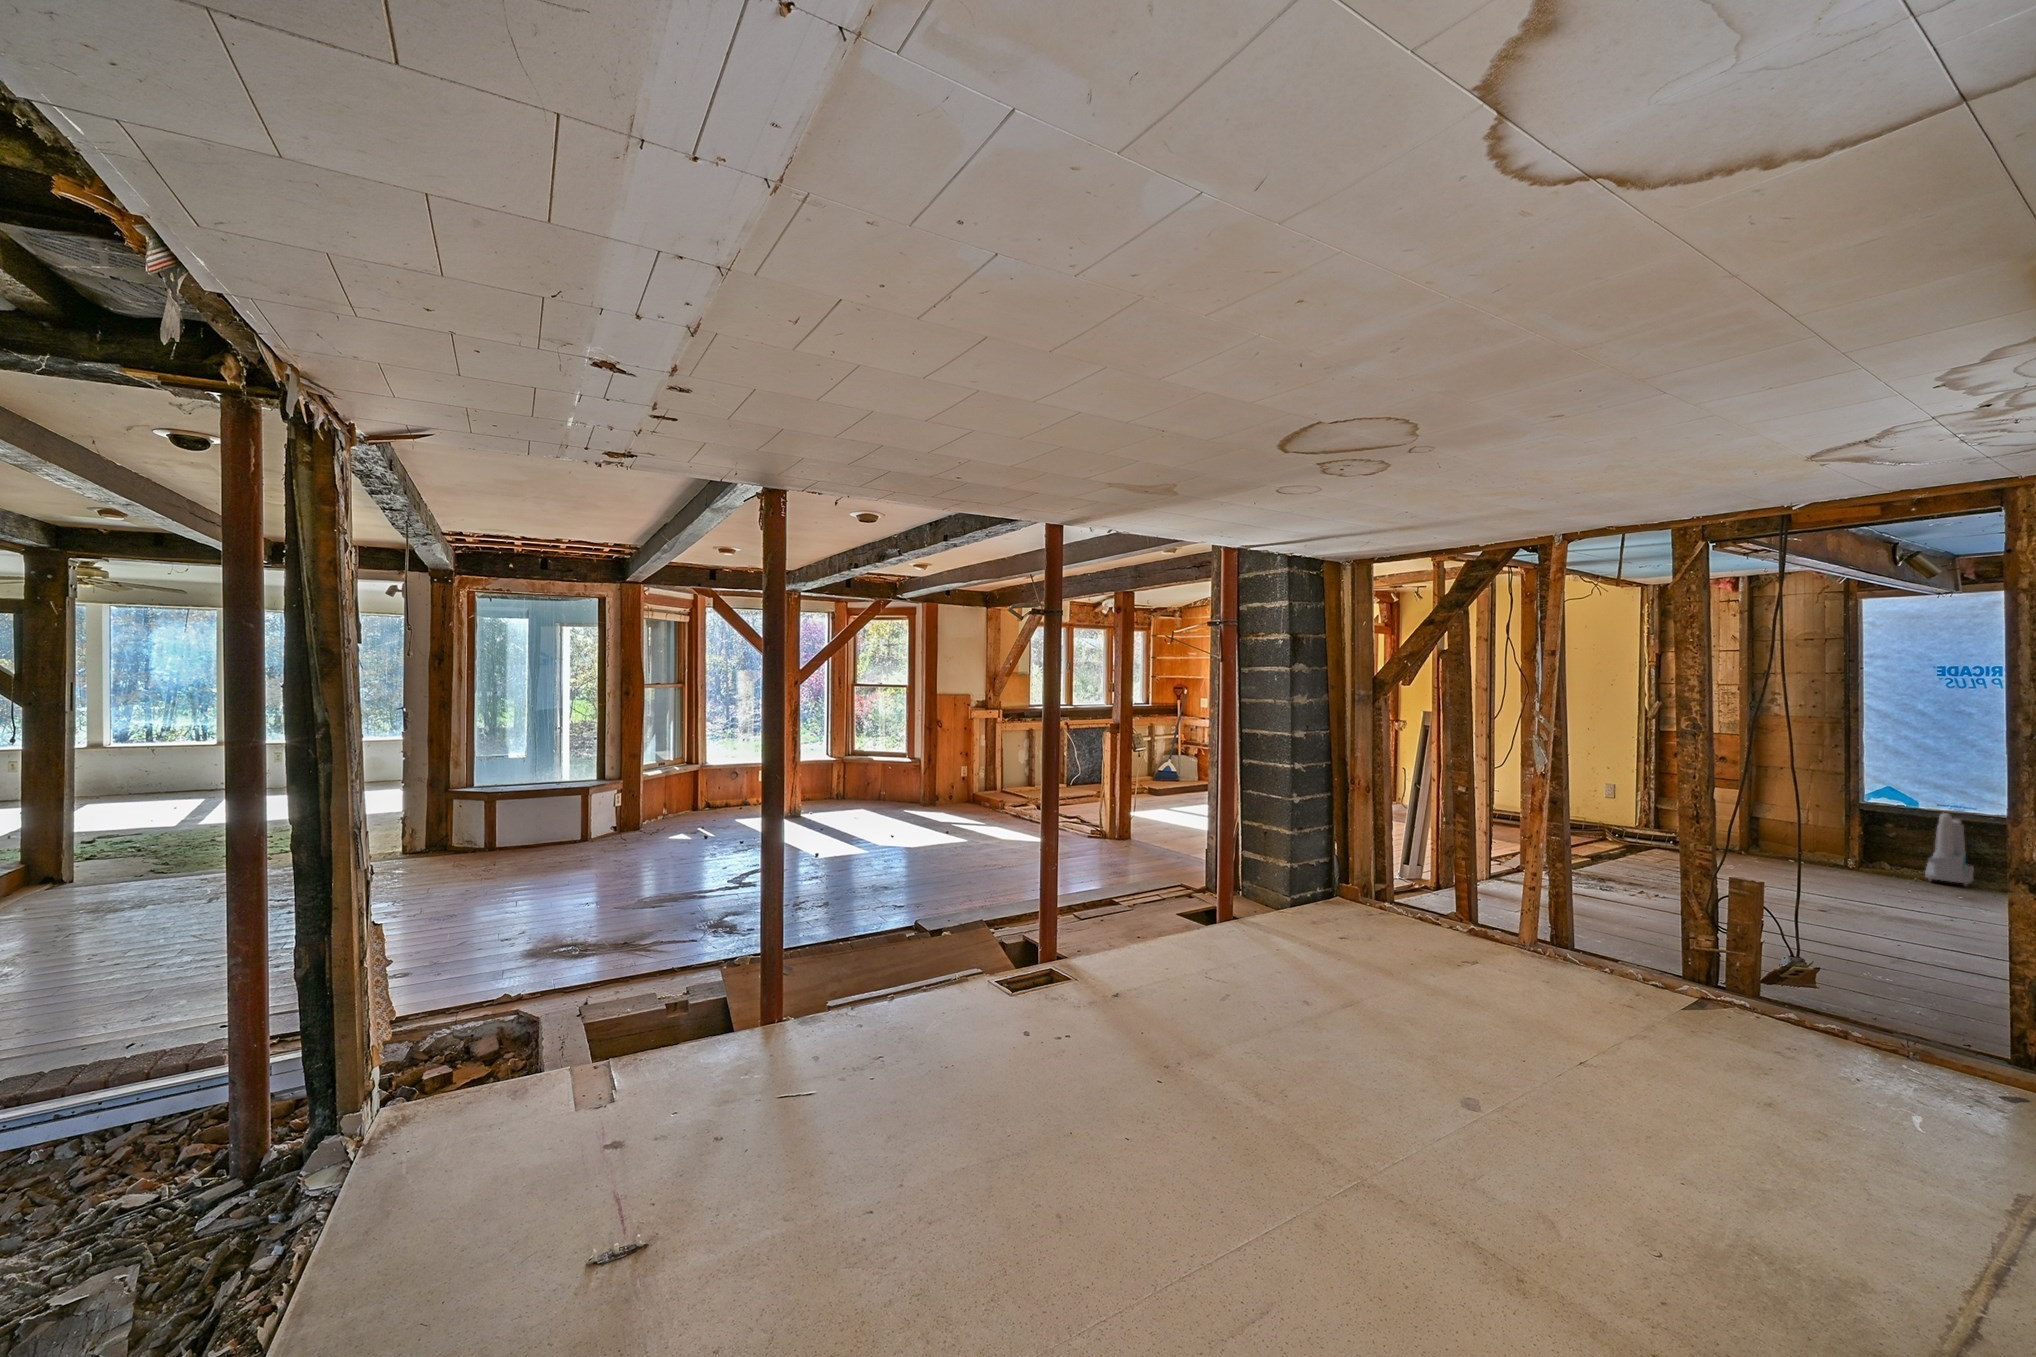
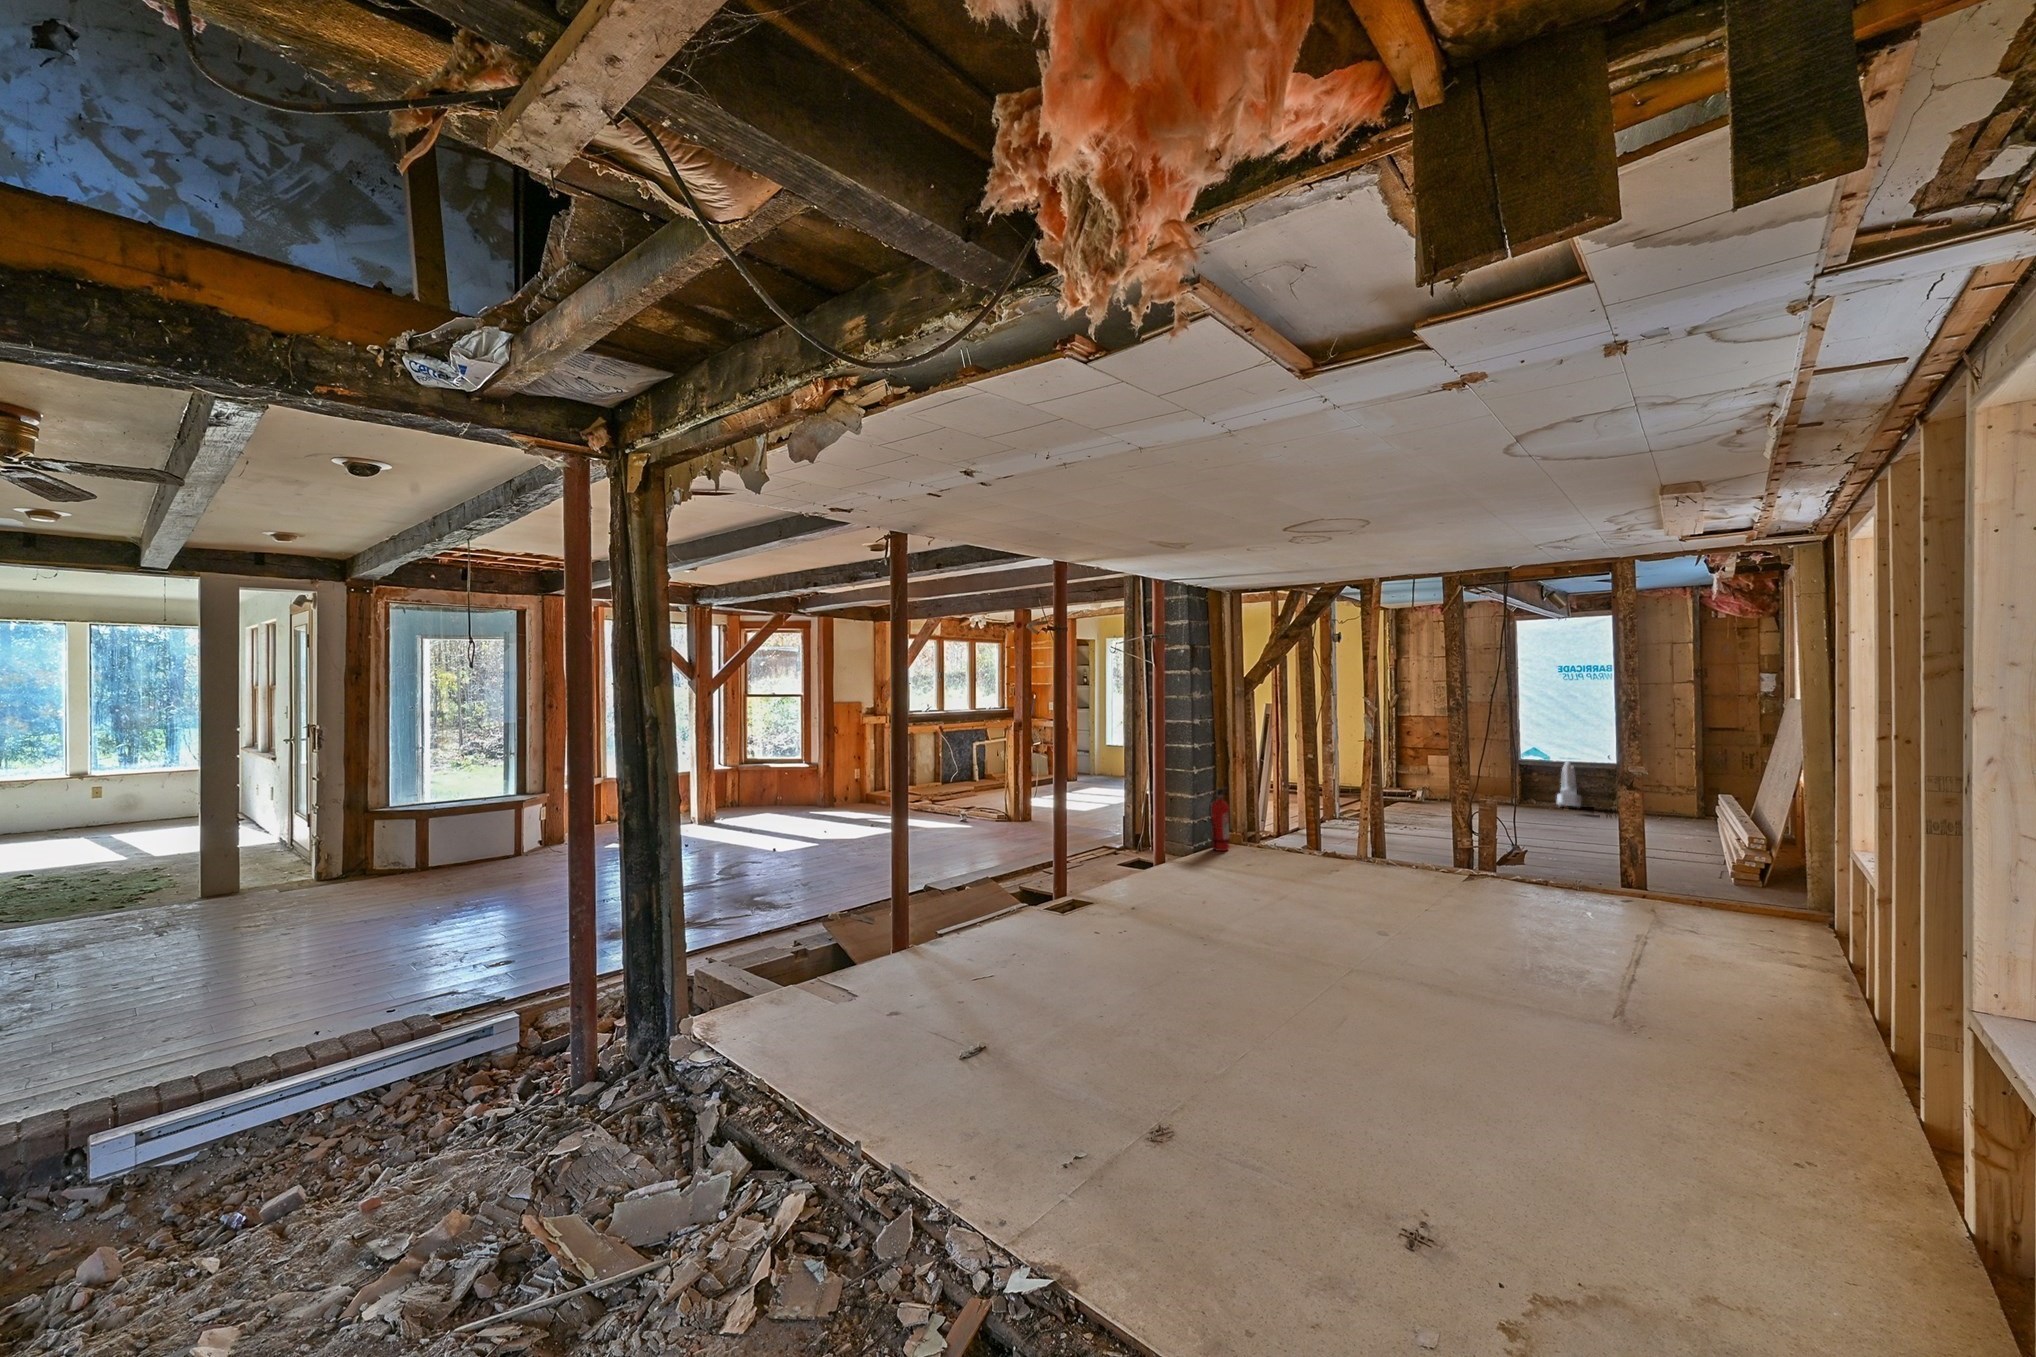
fire extinguisher: none [1312,824,1346,910] -> present [1209,787,1229,851]

